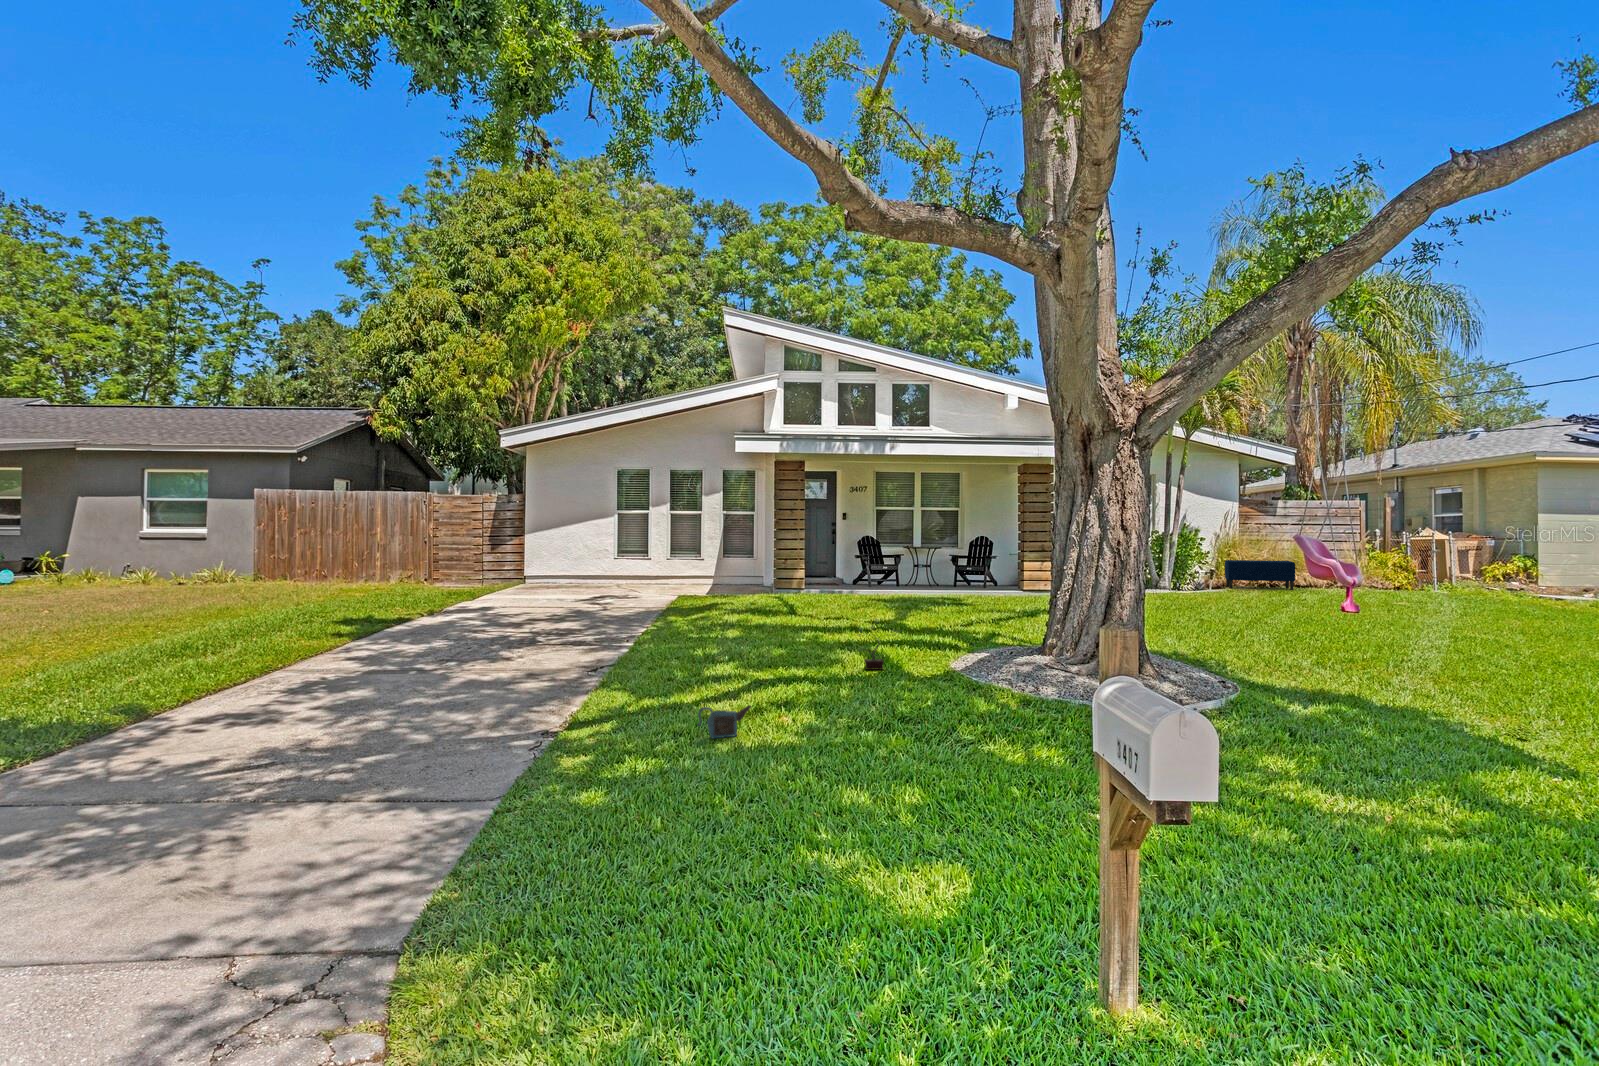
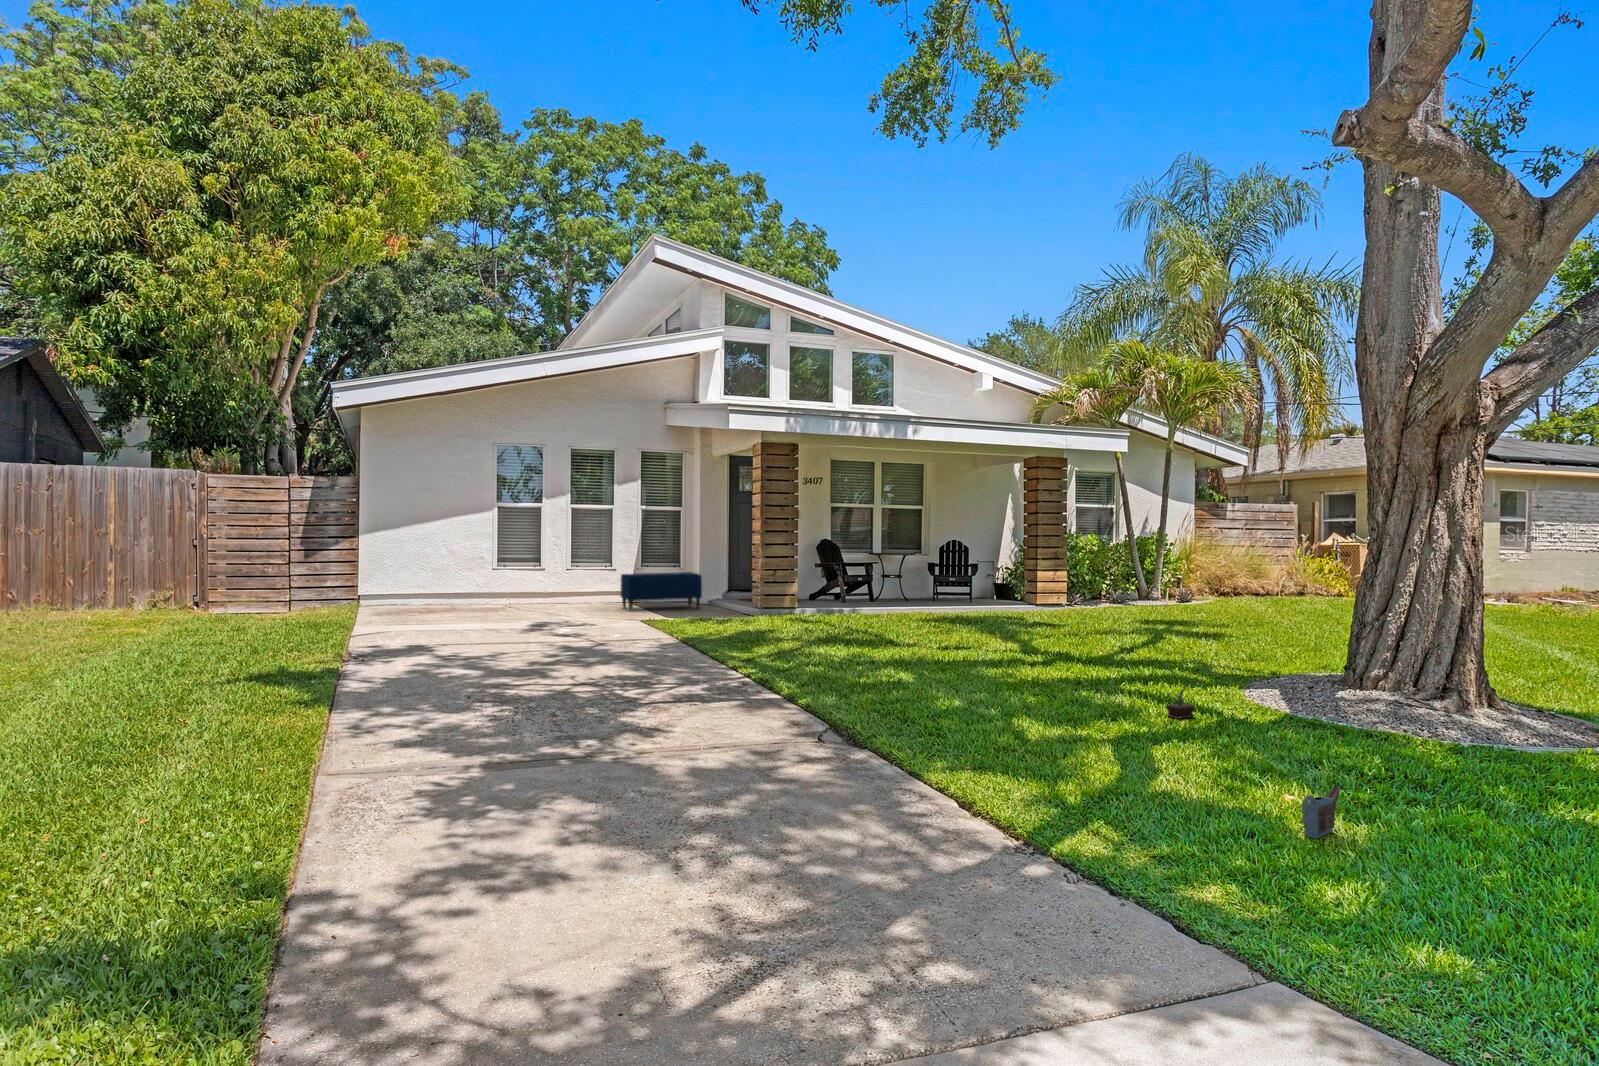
bench: present [1225,560,1295,590] -> present [621,572,702,612]

